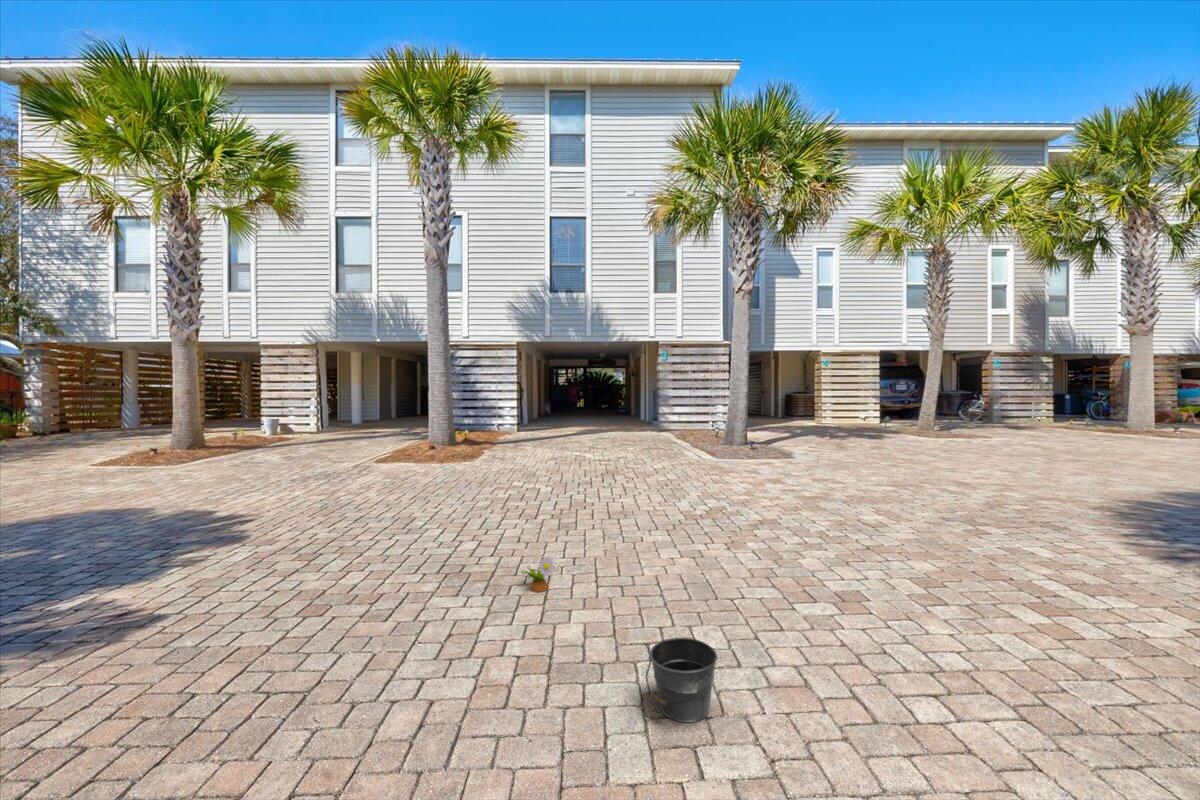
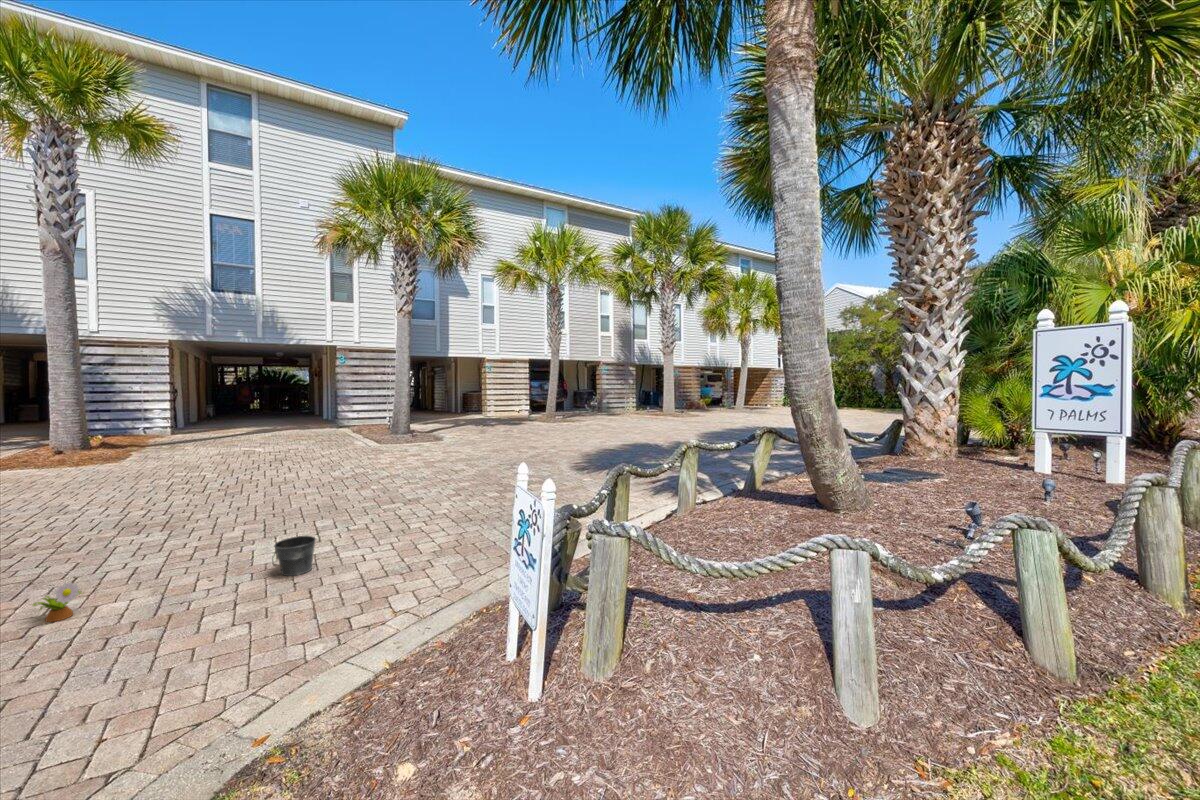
decorative plant: present [521,557,554,592] -> present [33,582,81,622]

